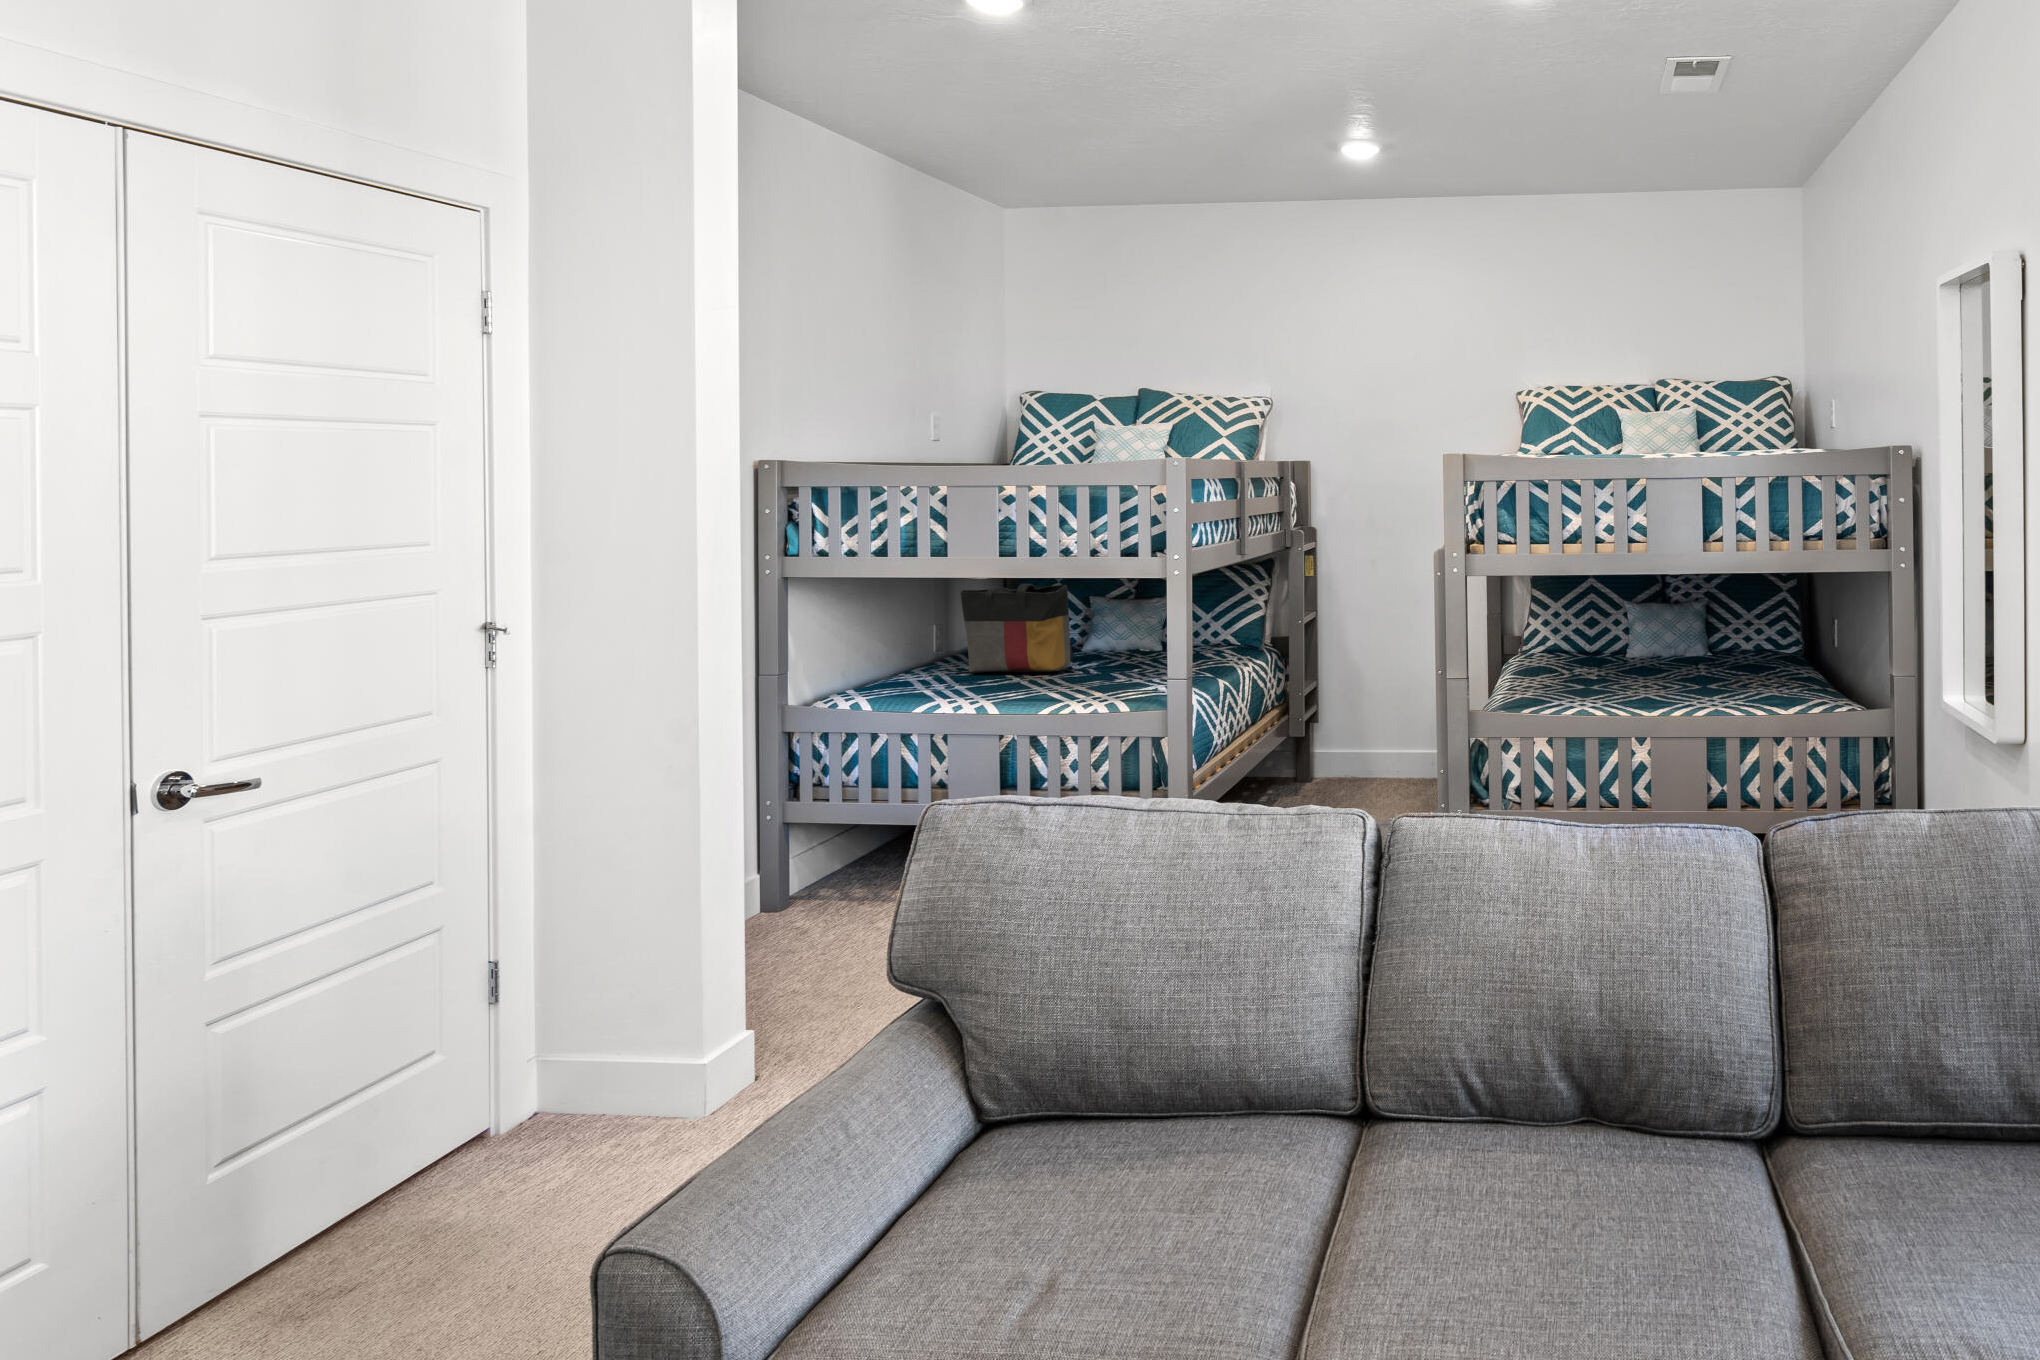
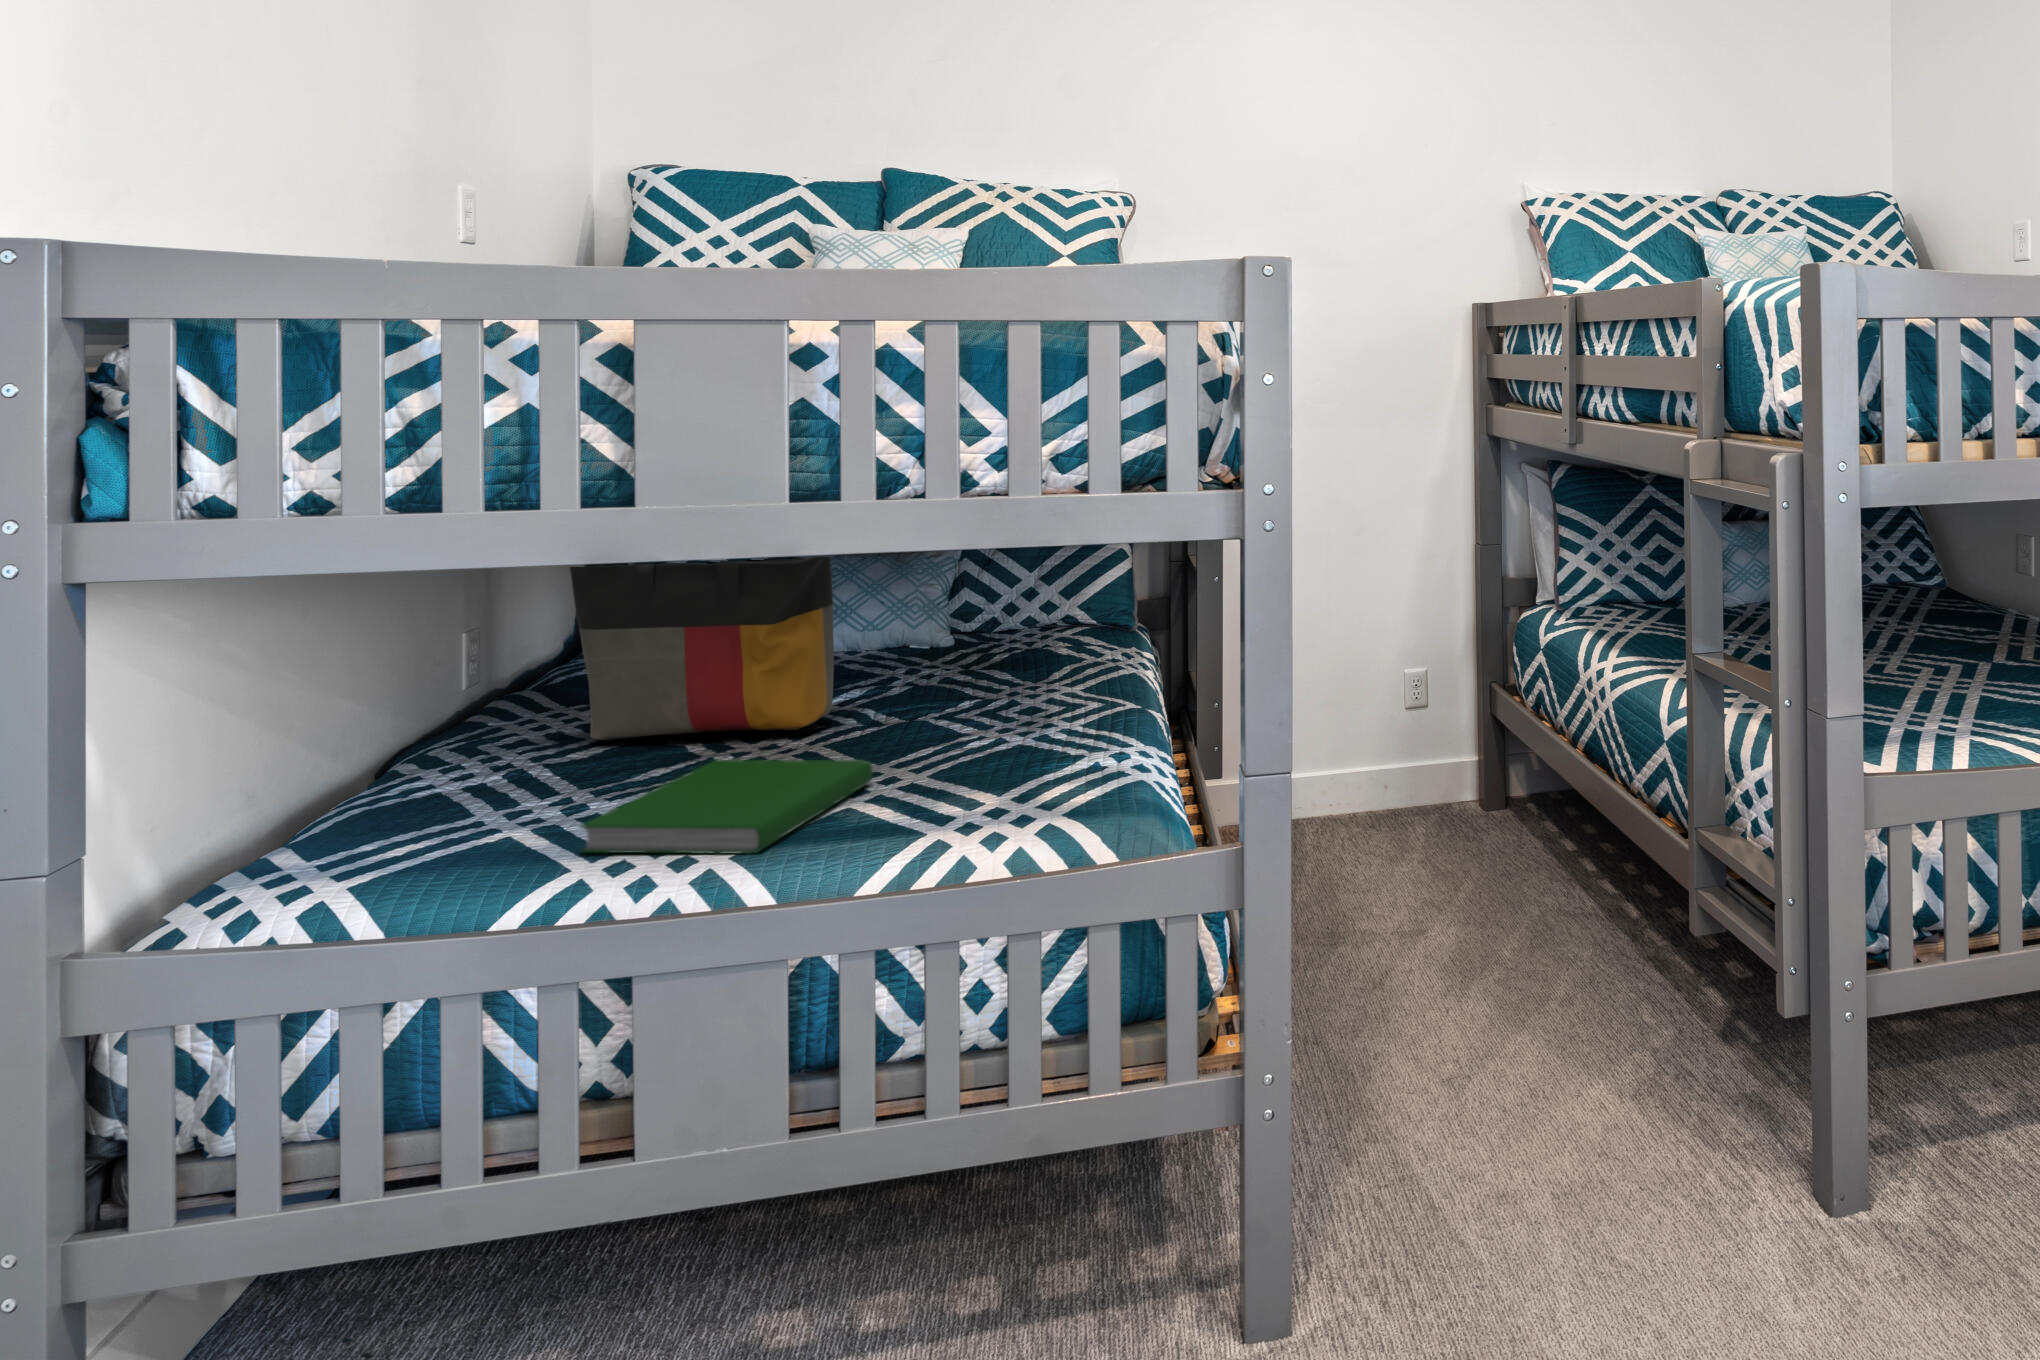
hardcover book: none [942,673,1062,699] -> present [581,760,873,854]

